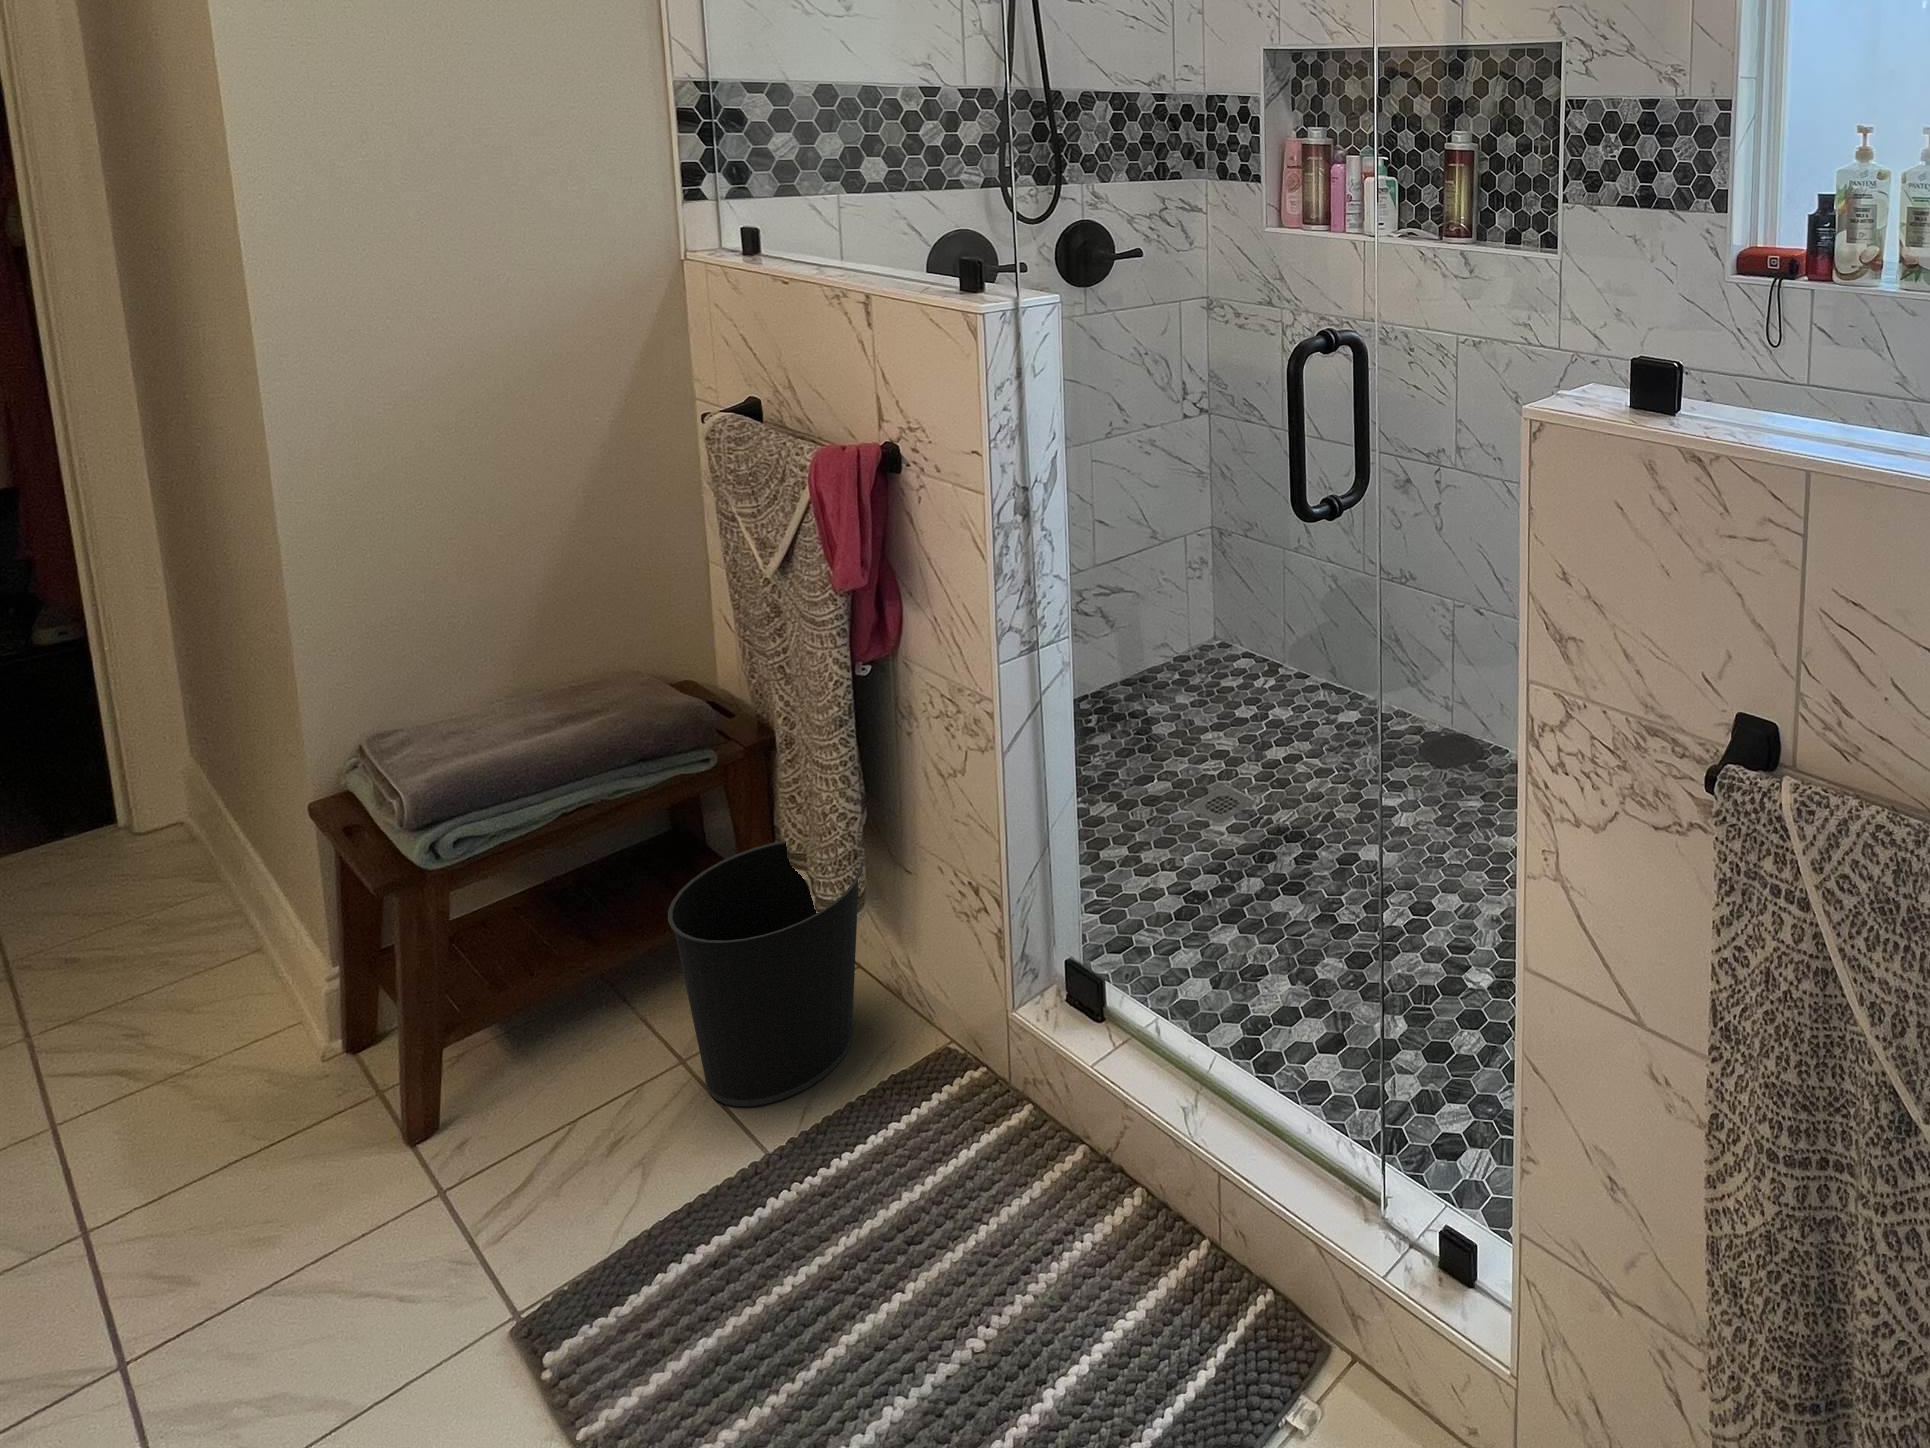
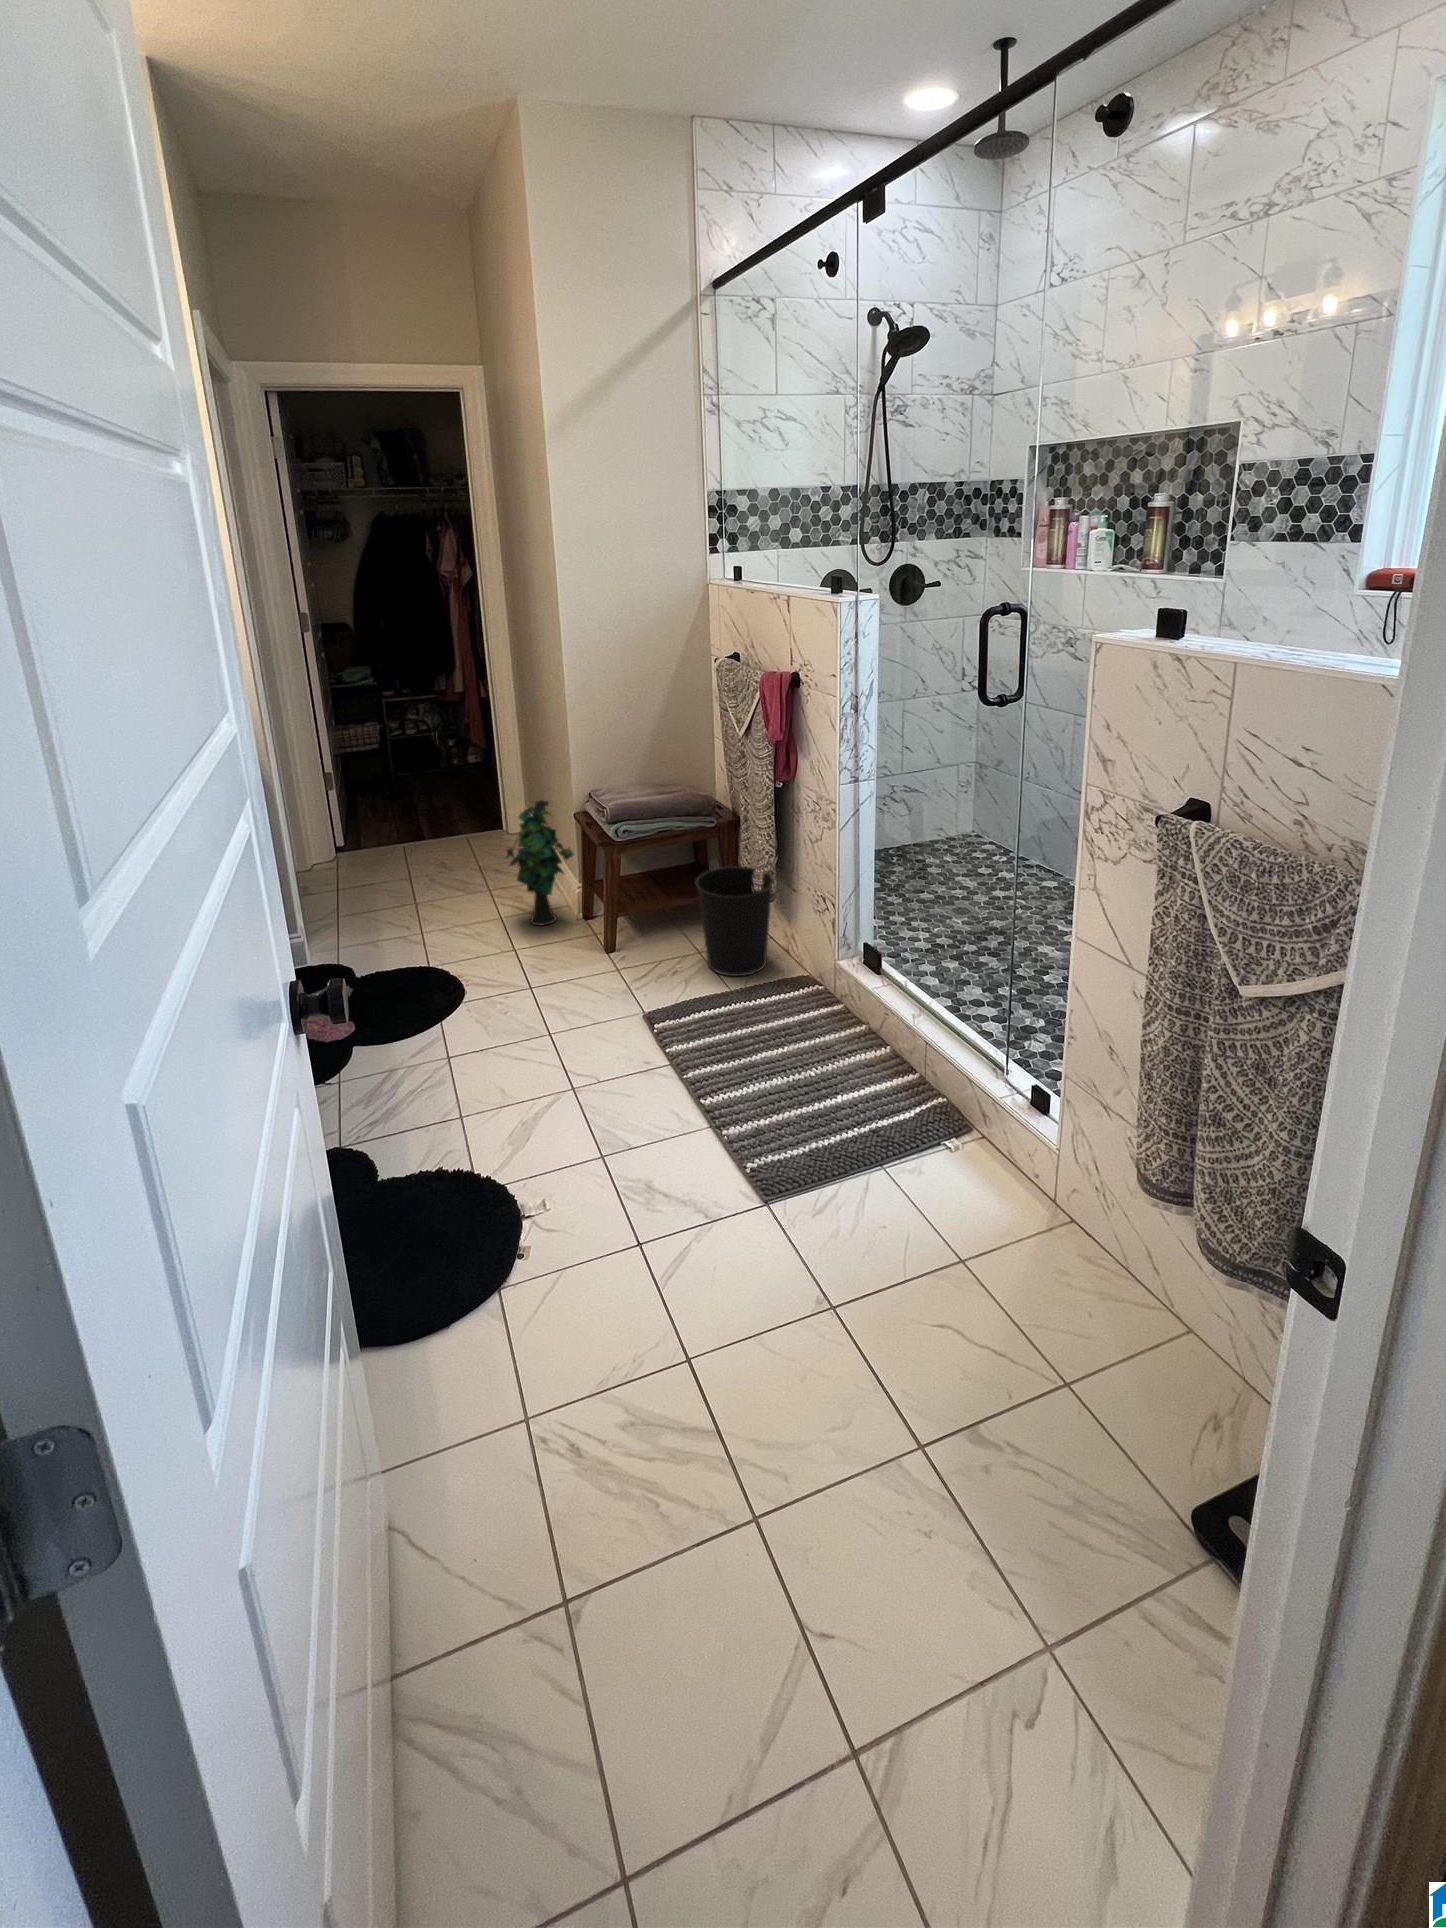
decorative plant: none [59,792,310,1118] -> present [507,800,573,926]

